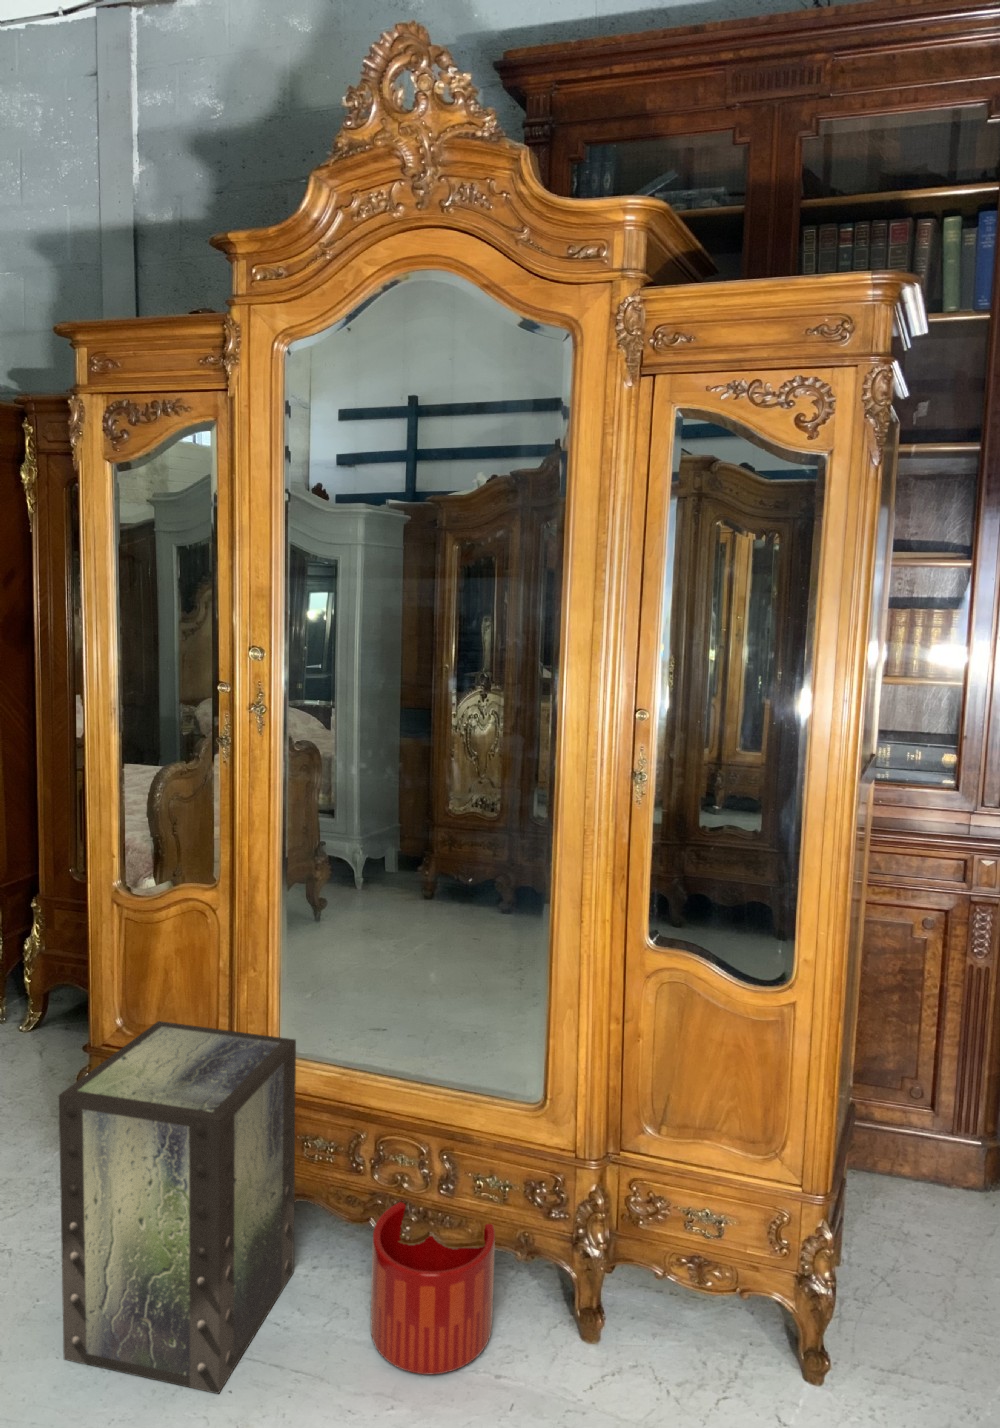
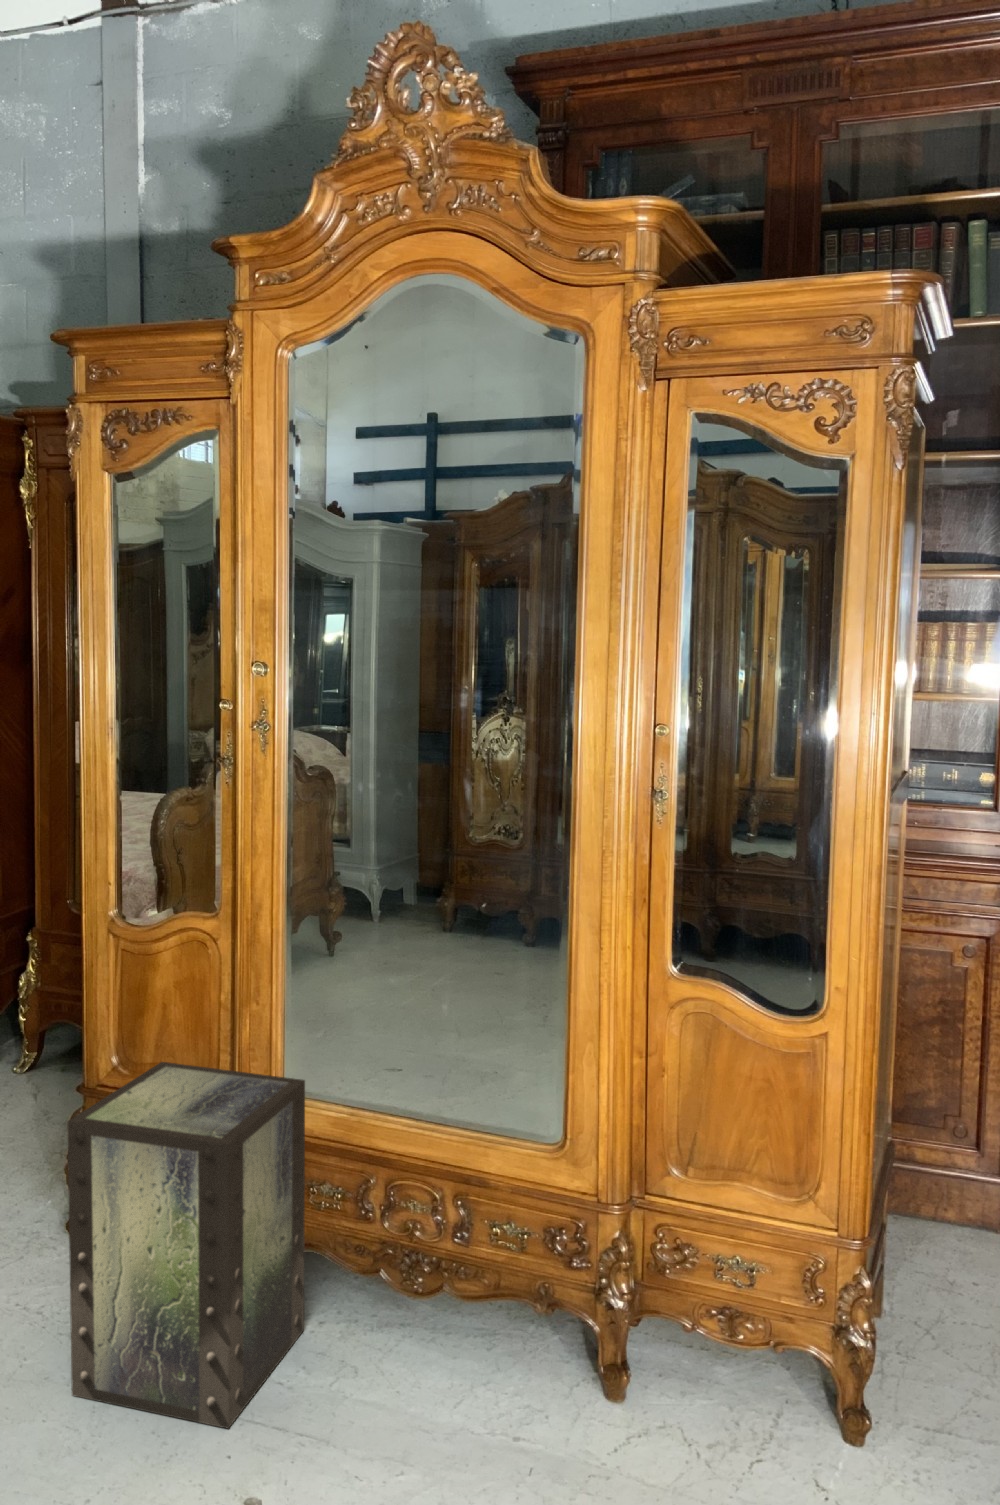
planter: present [371,1202,495,1374] -> none [384,1247,514,1420]

